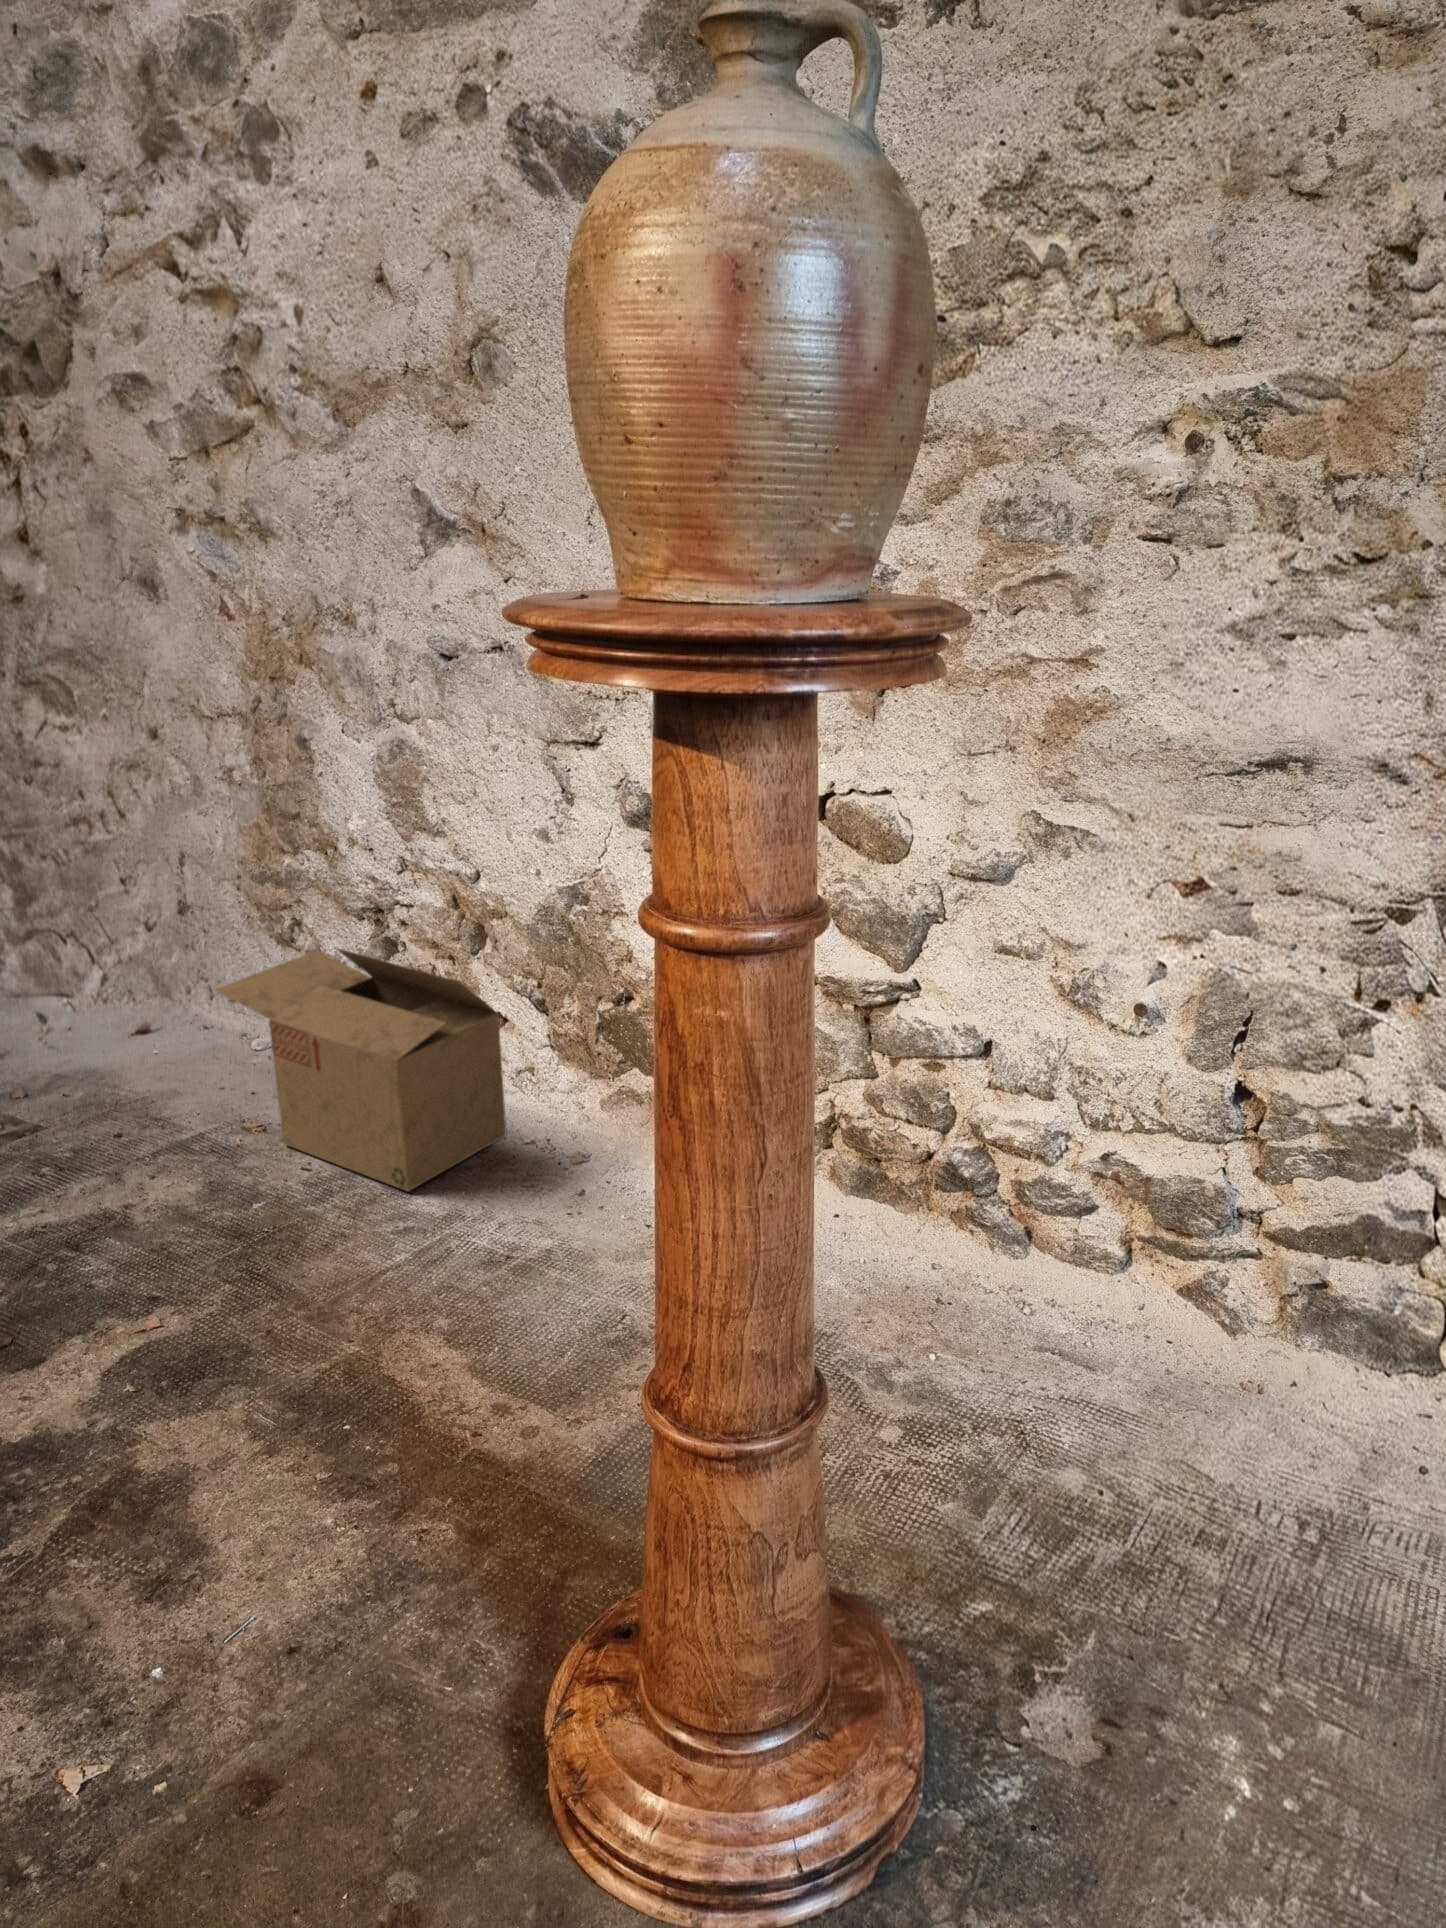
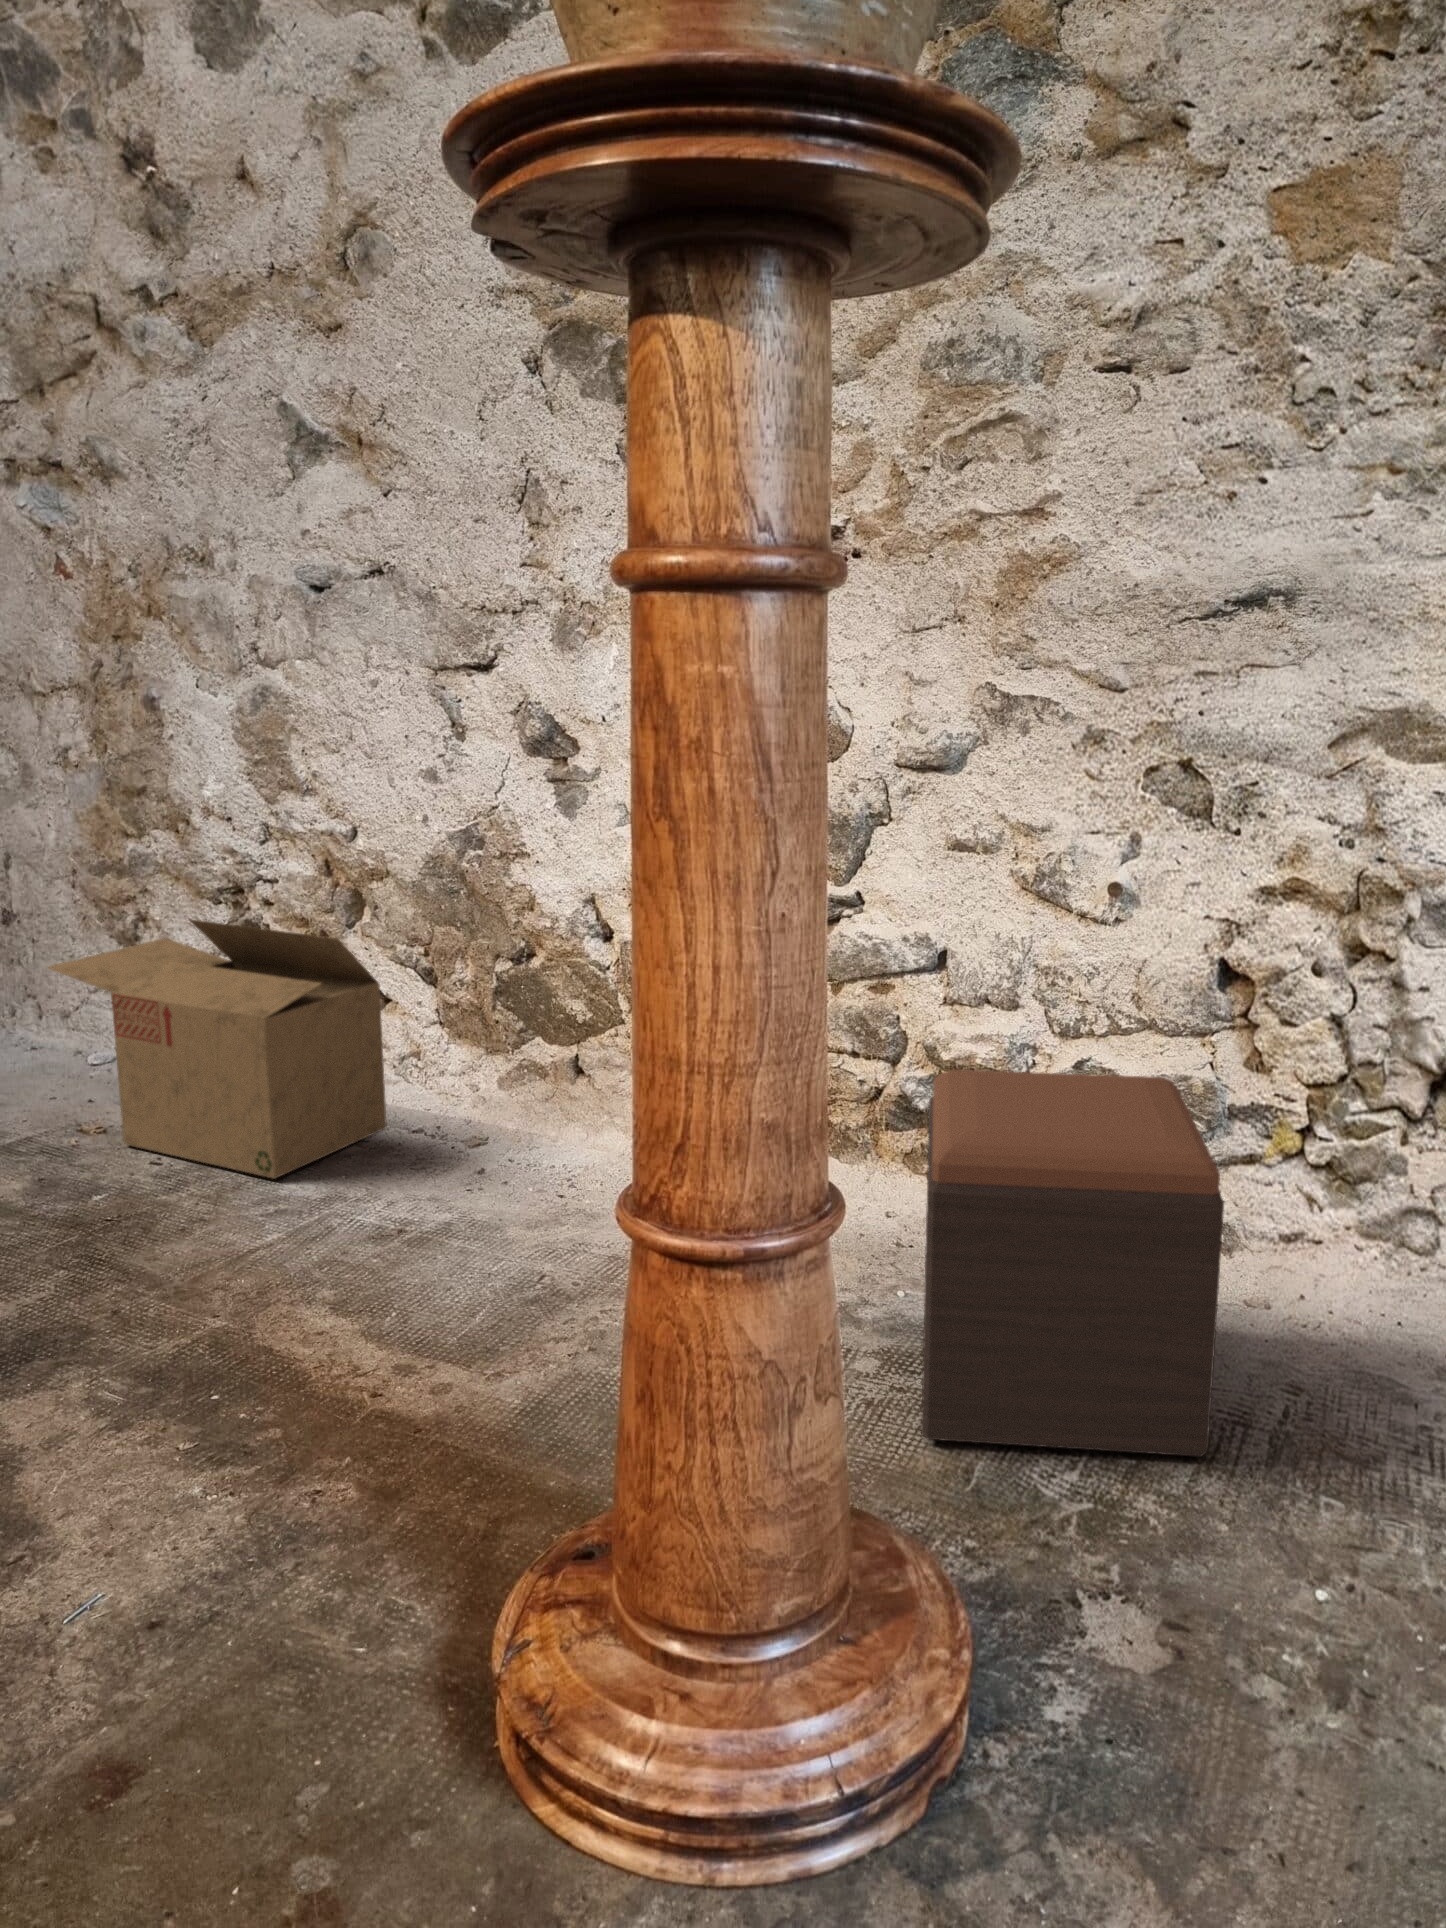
footstool: none [923,1186,1185,1553] -> present [921,1070,1224,1457]

